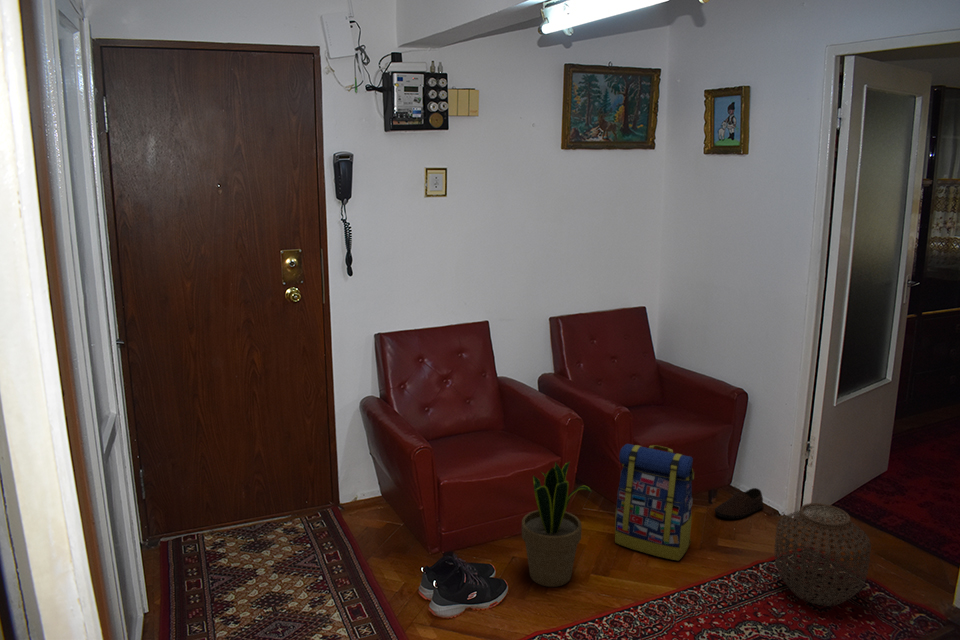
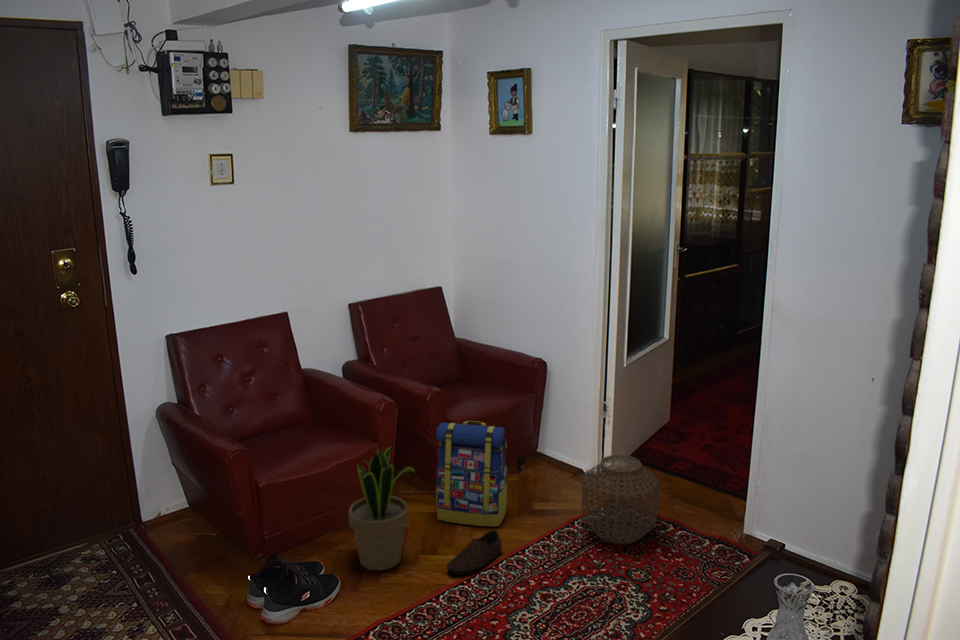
shoe: present [715,488,763,519] -> present [447,531,502,574]

